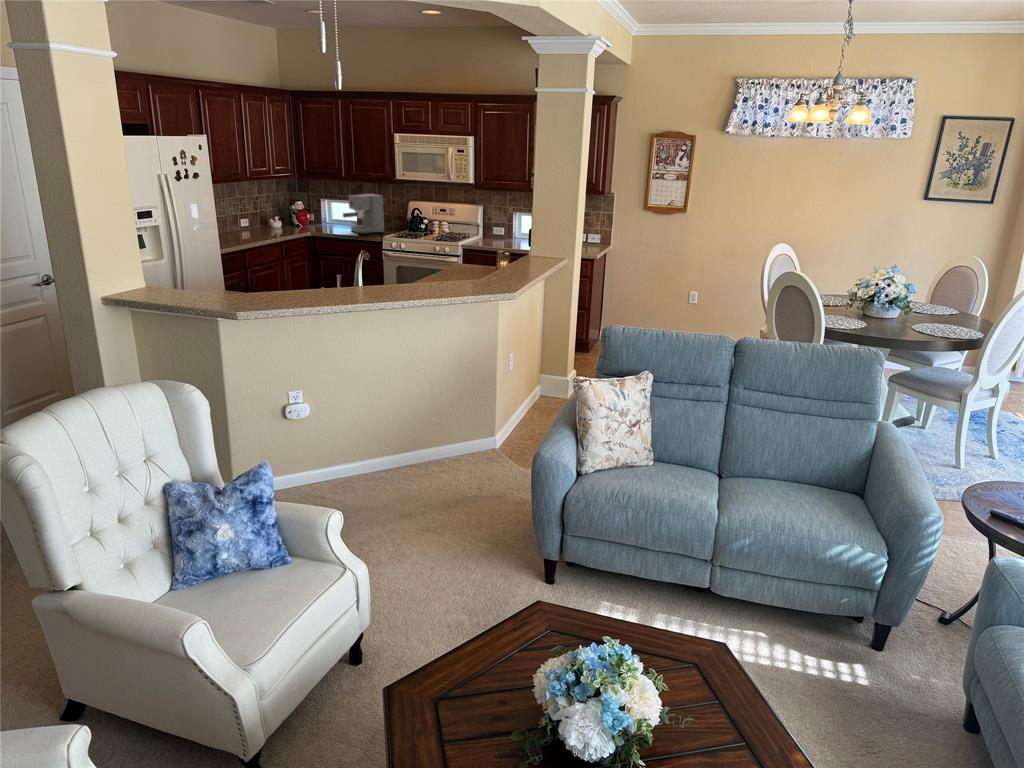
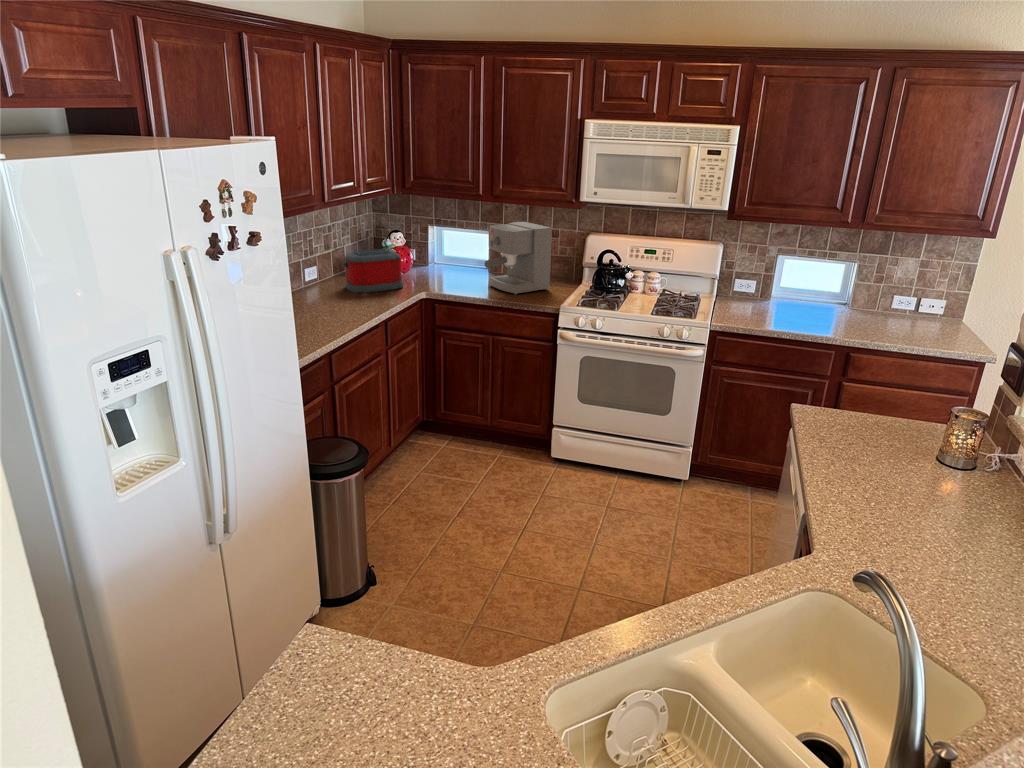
toaster: none [262,208,299,232] -> present [343,249,403,293]

